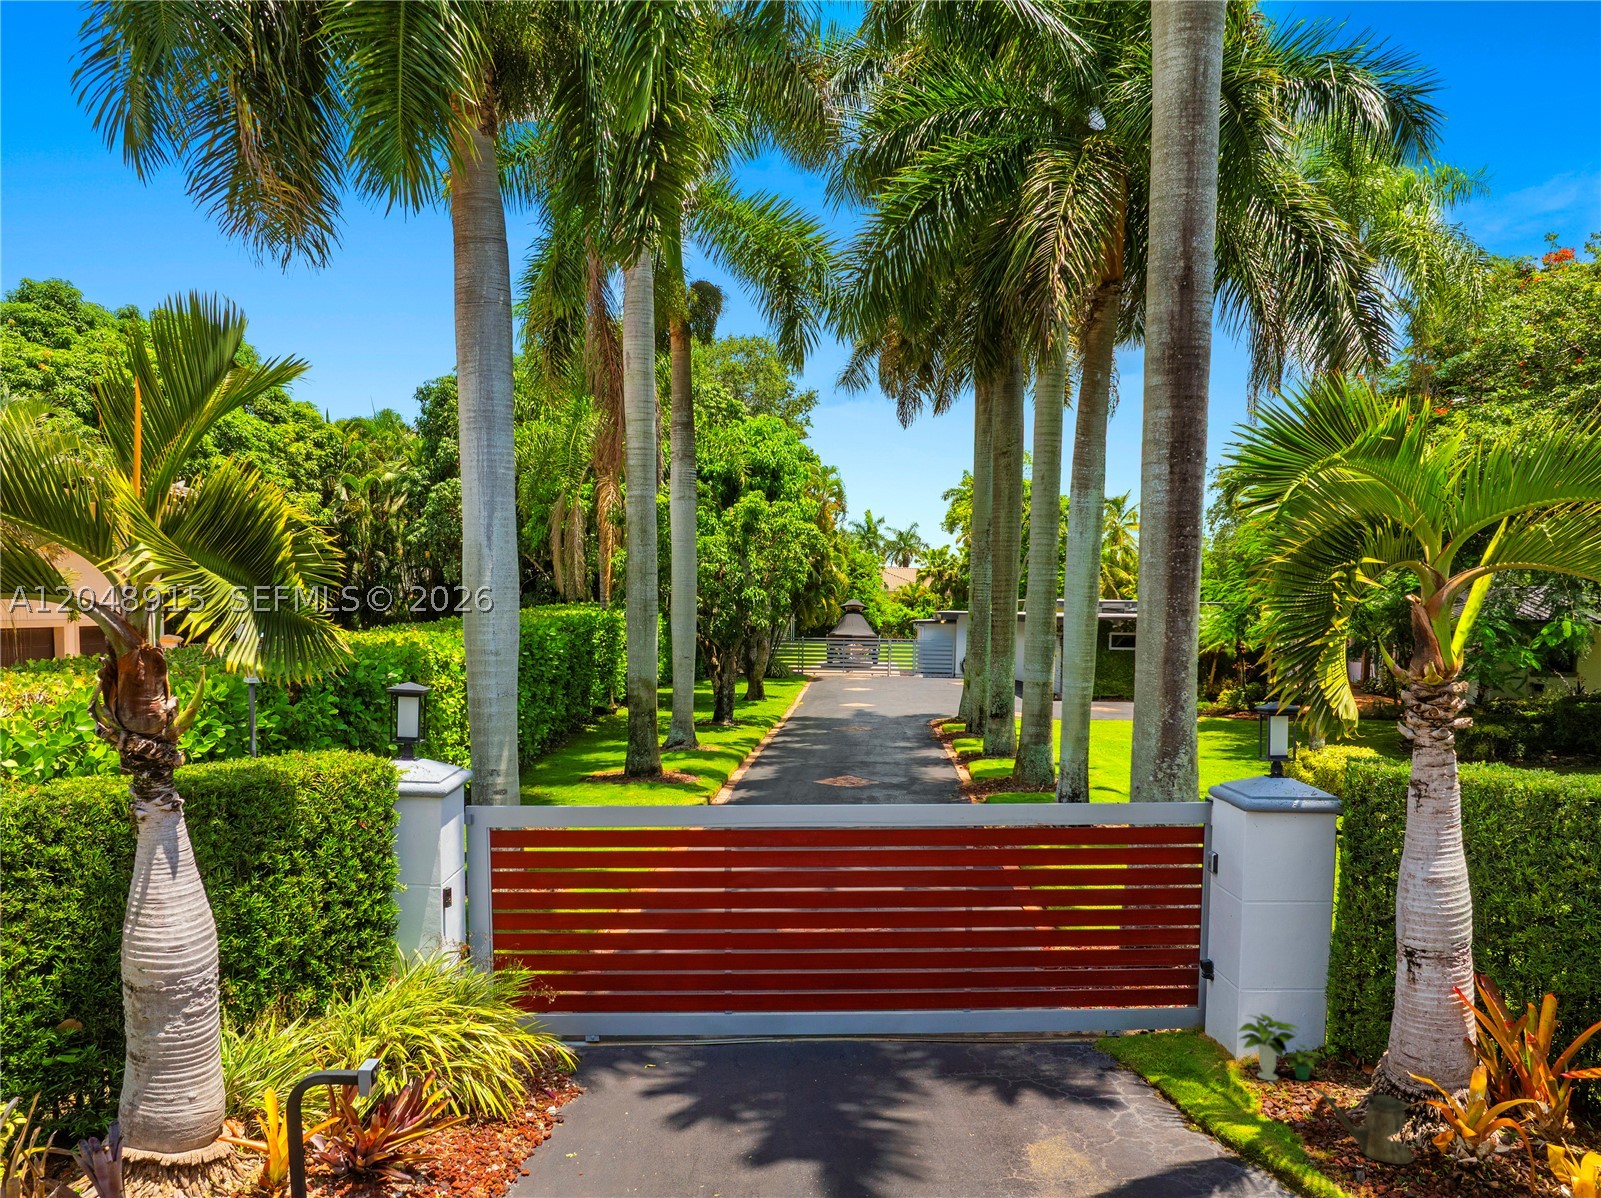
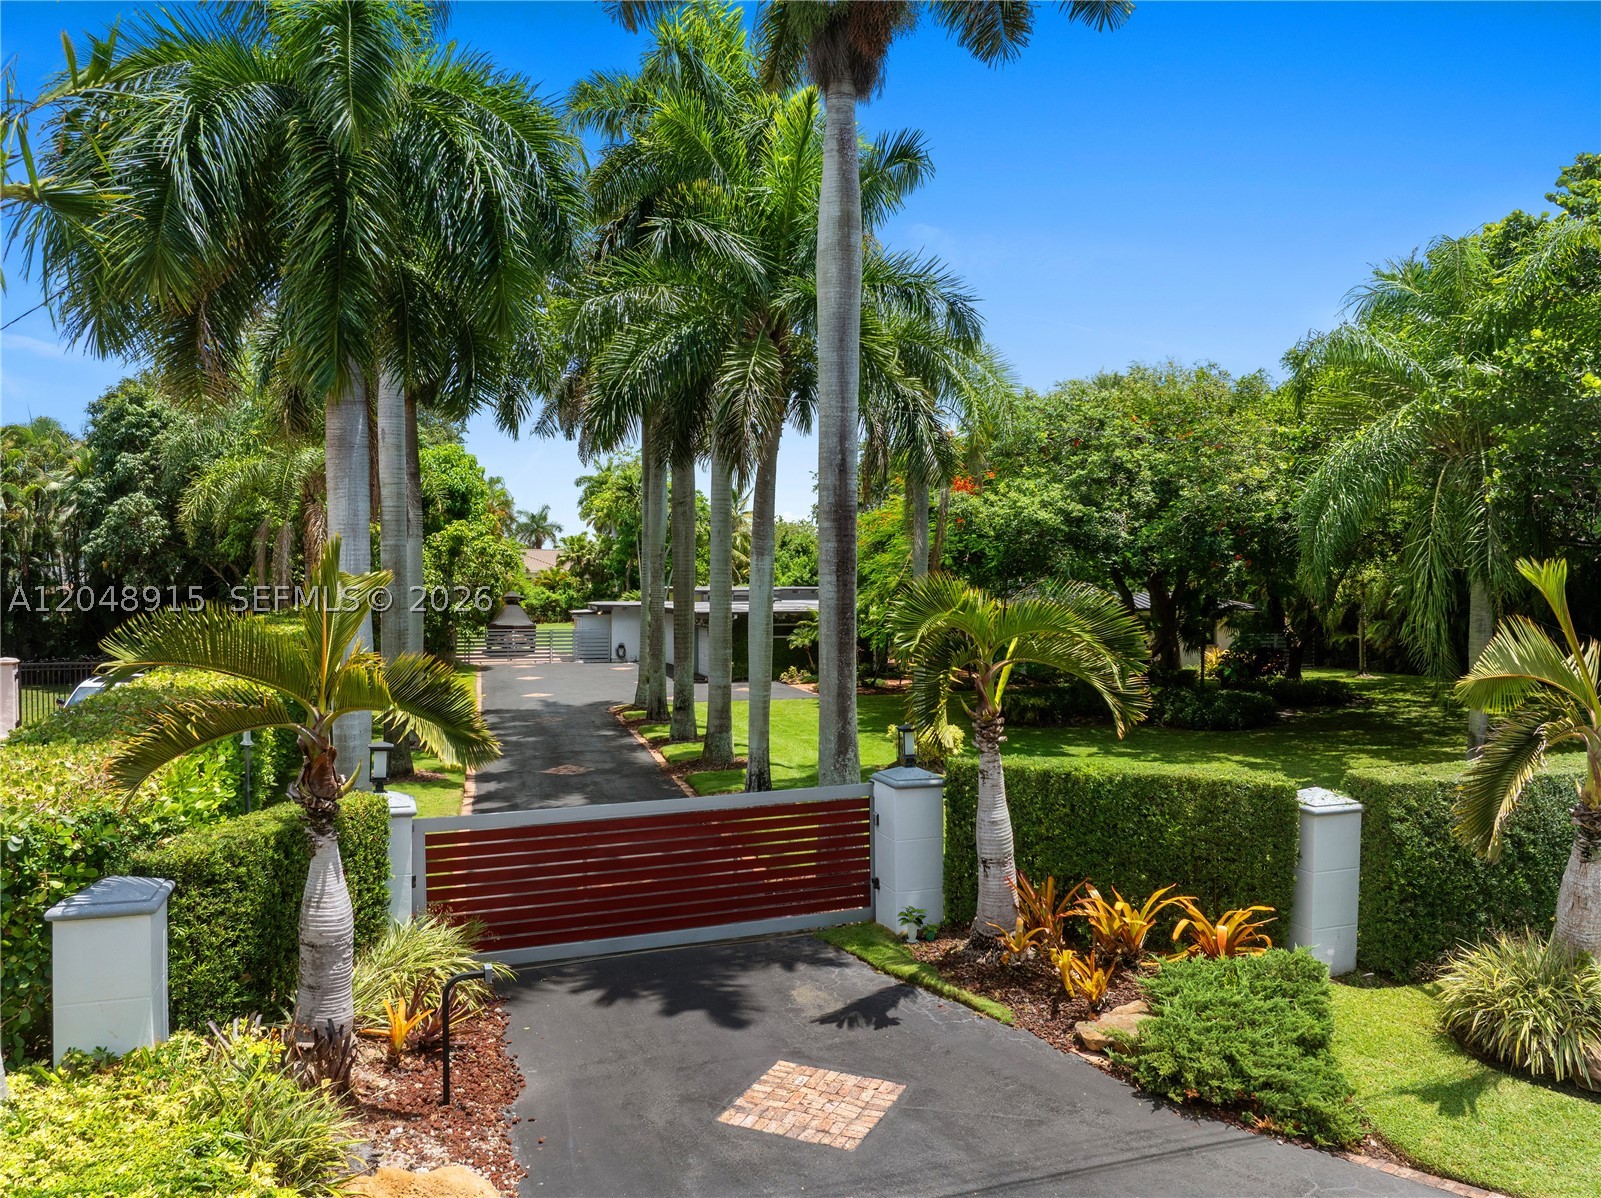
watering can: present [1314,1088,1415,1164] -> none [941,939,995,974]

